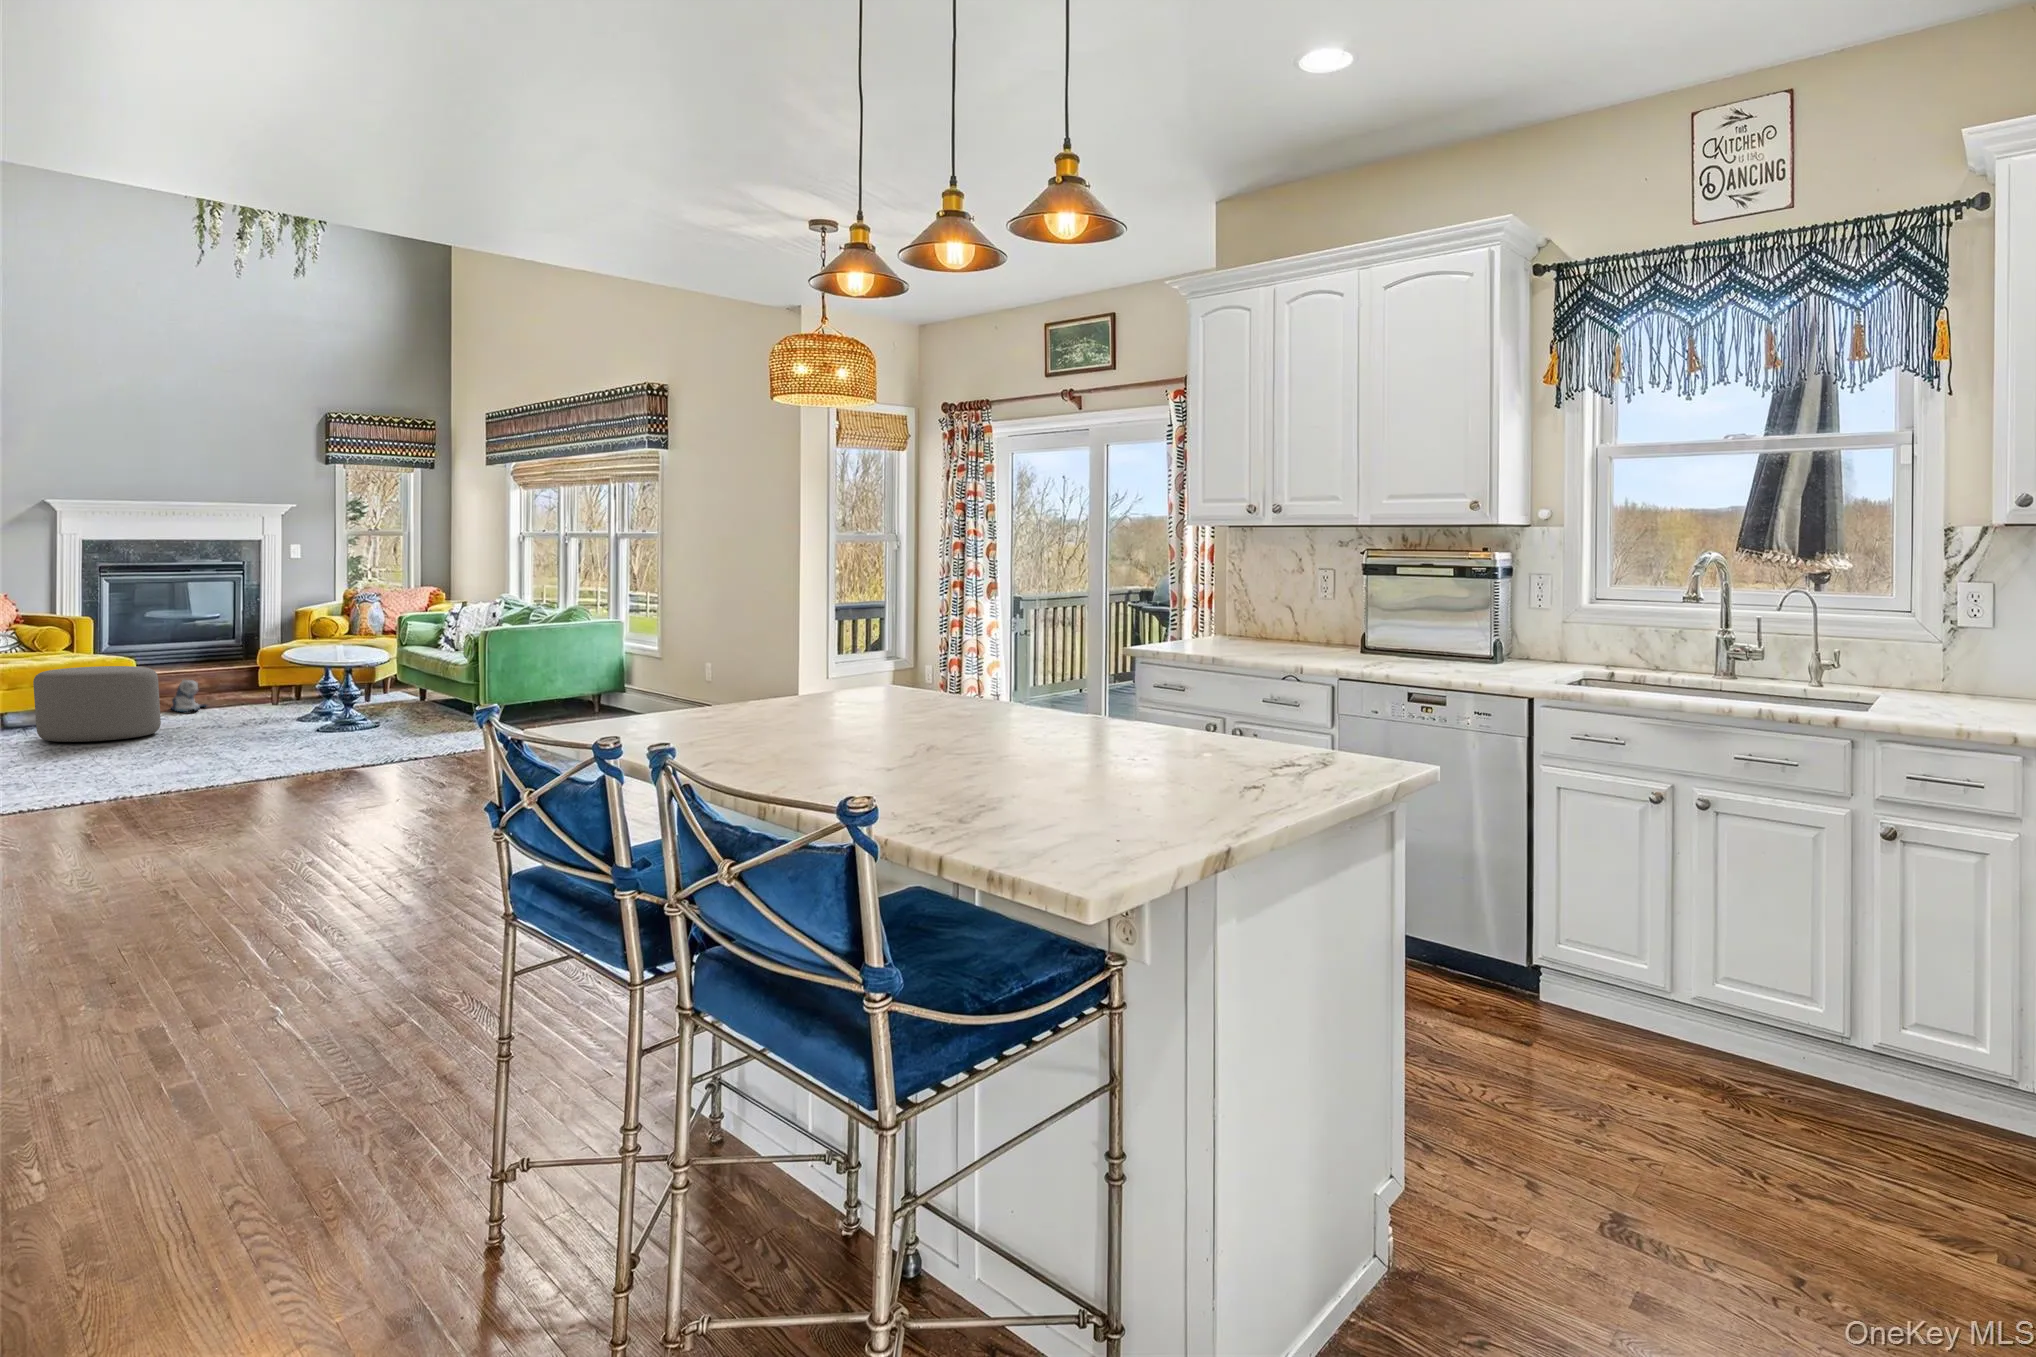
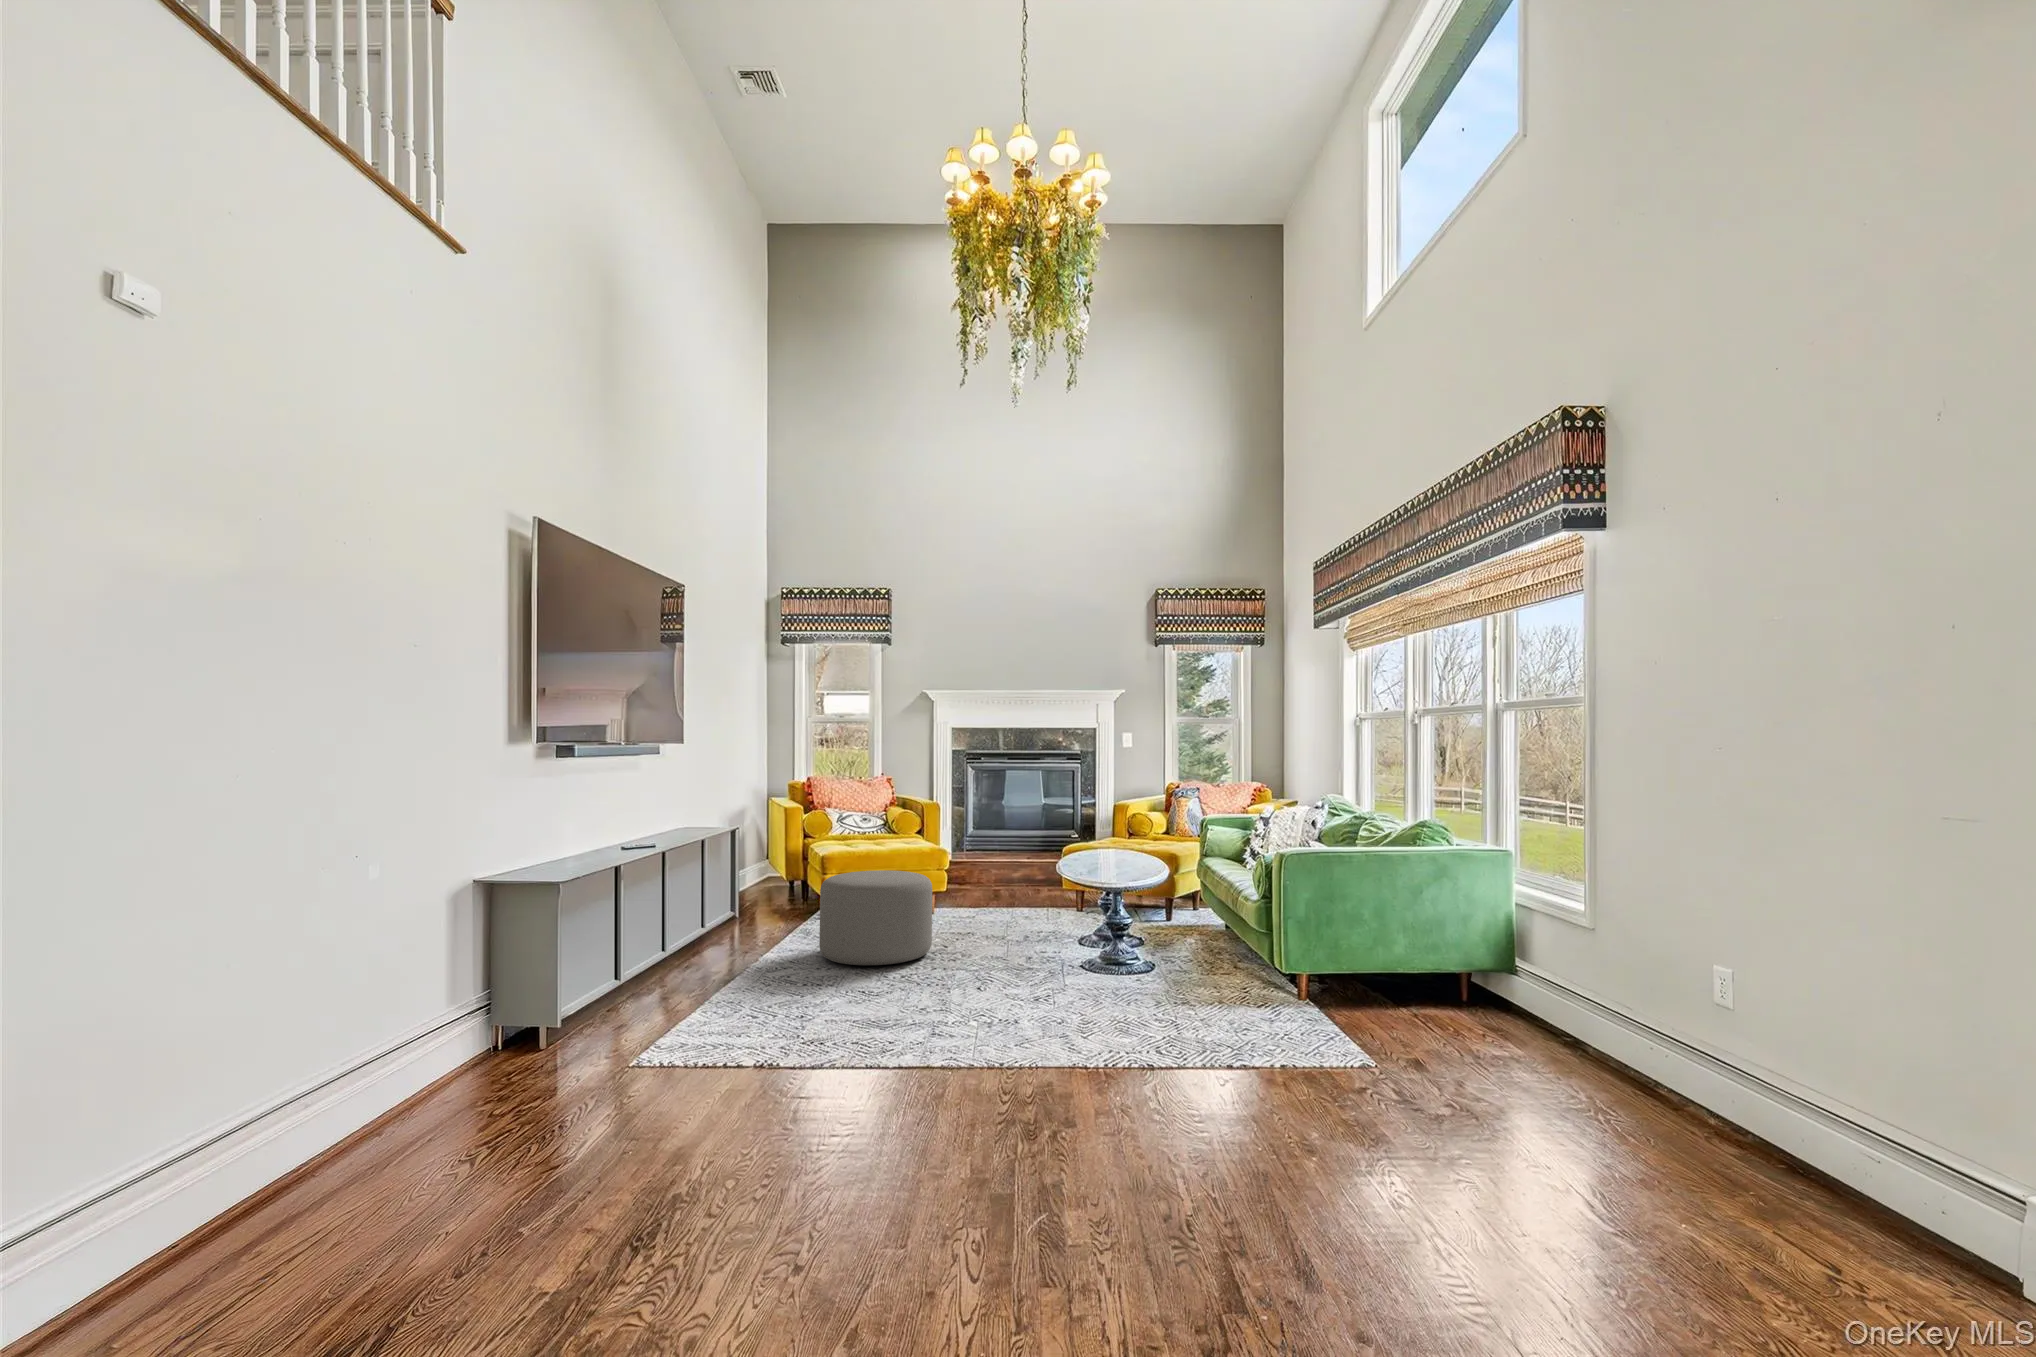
plush toy: present [171,680,207,712] -> none [981,880,1014,919]

